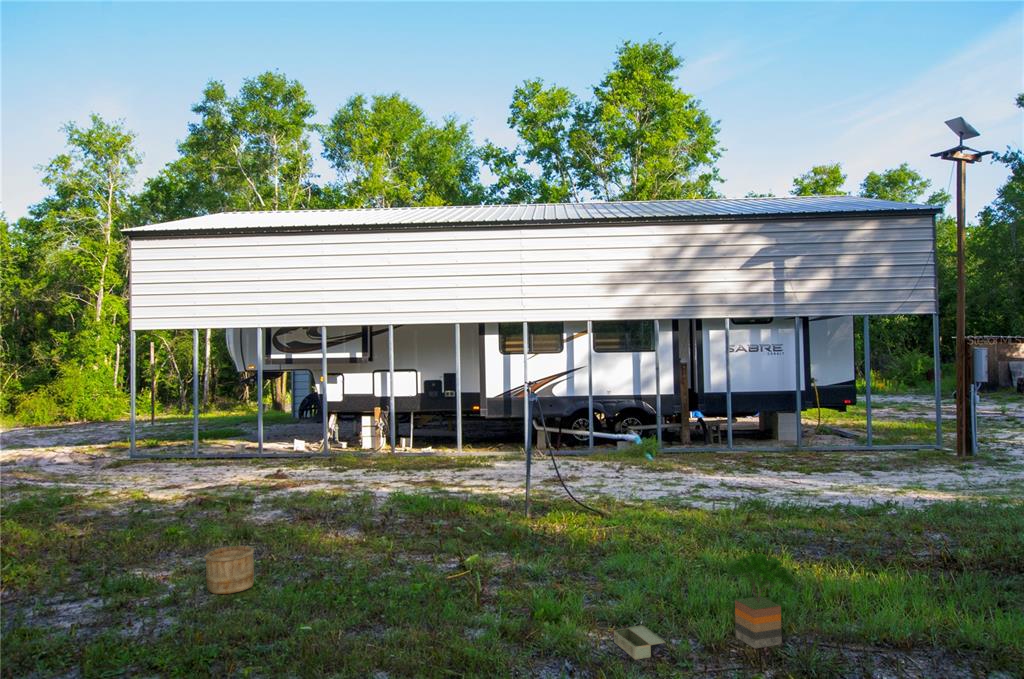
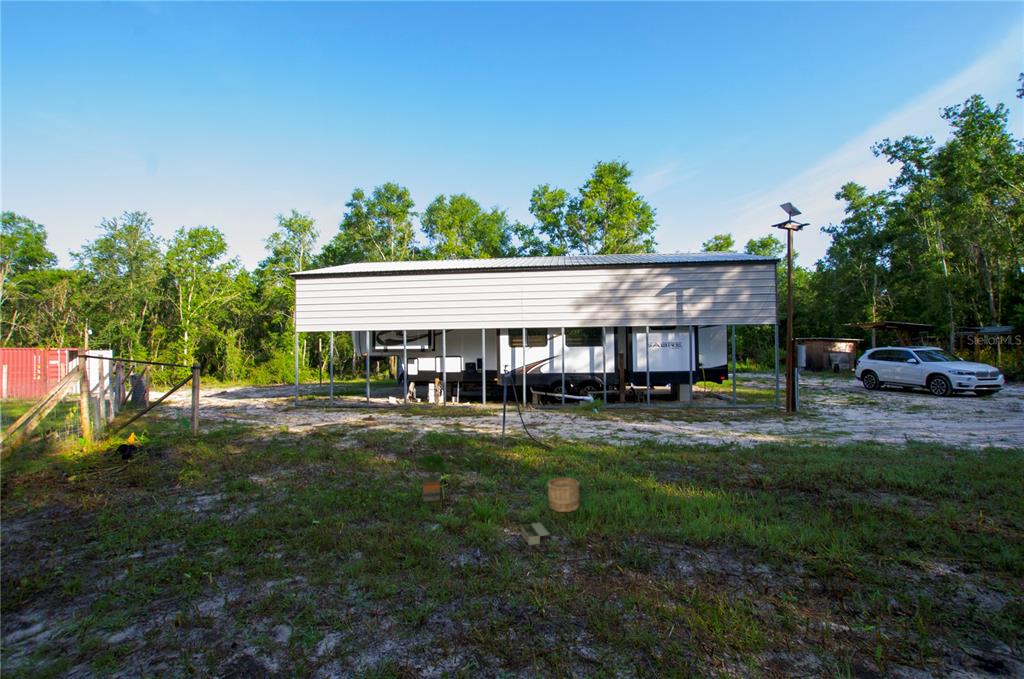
wooden bucket: present [204,546,254,594] -> present [547,477,580,512]
potted tree: present [729,554,795,649] -> present [418,454,446,502]

